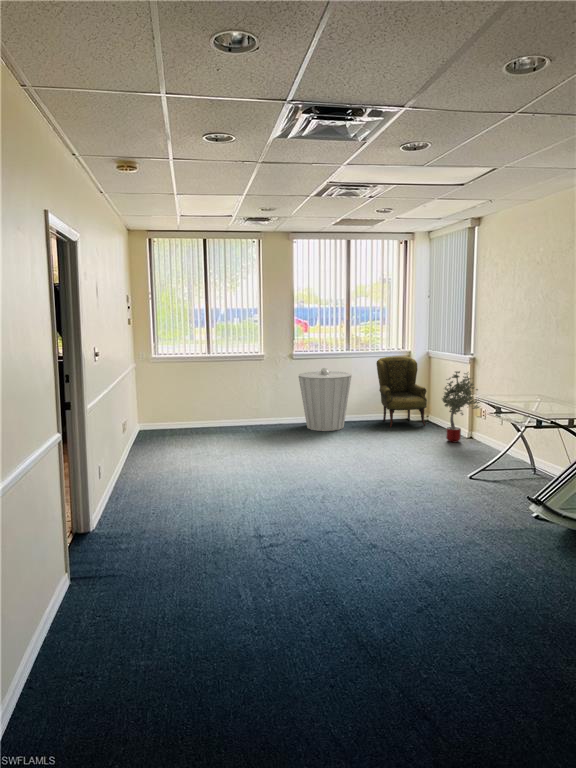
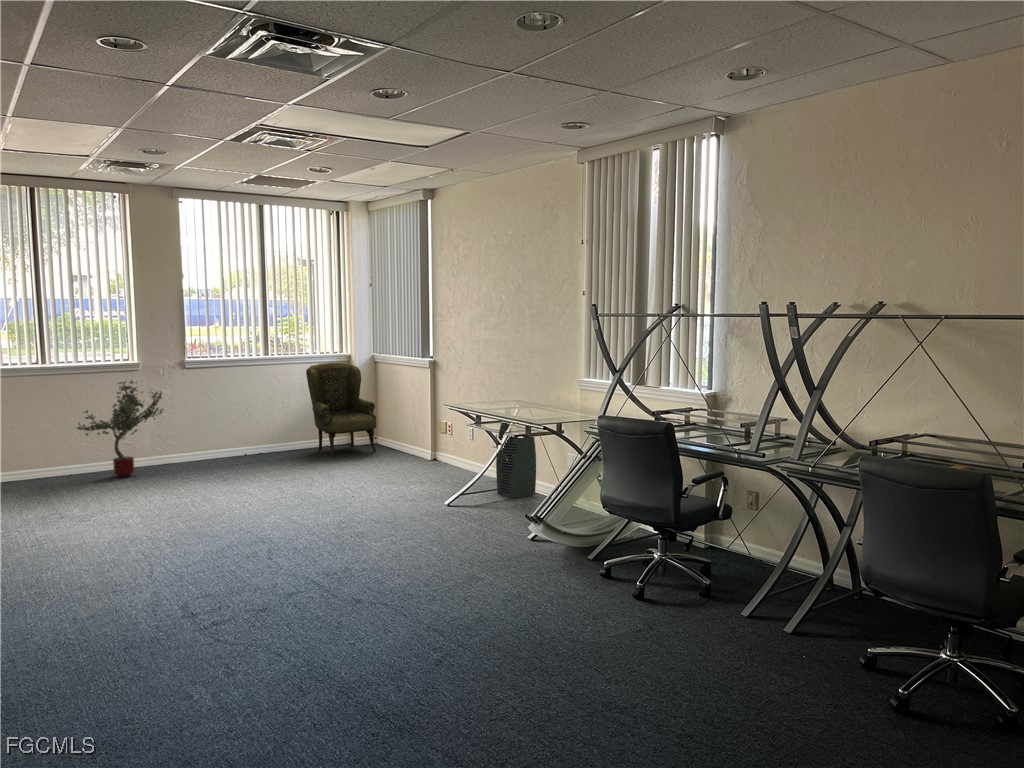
trash can: present [299,368,351,431] -> none [195,381,275,470]
potted tree: present [442,371,480,443] -> present [77,381,163,477]
air purifier: none [515,407,553,478] -> present [496,423,536,498]

